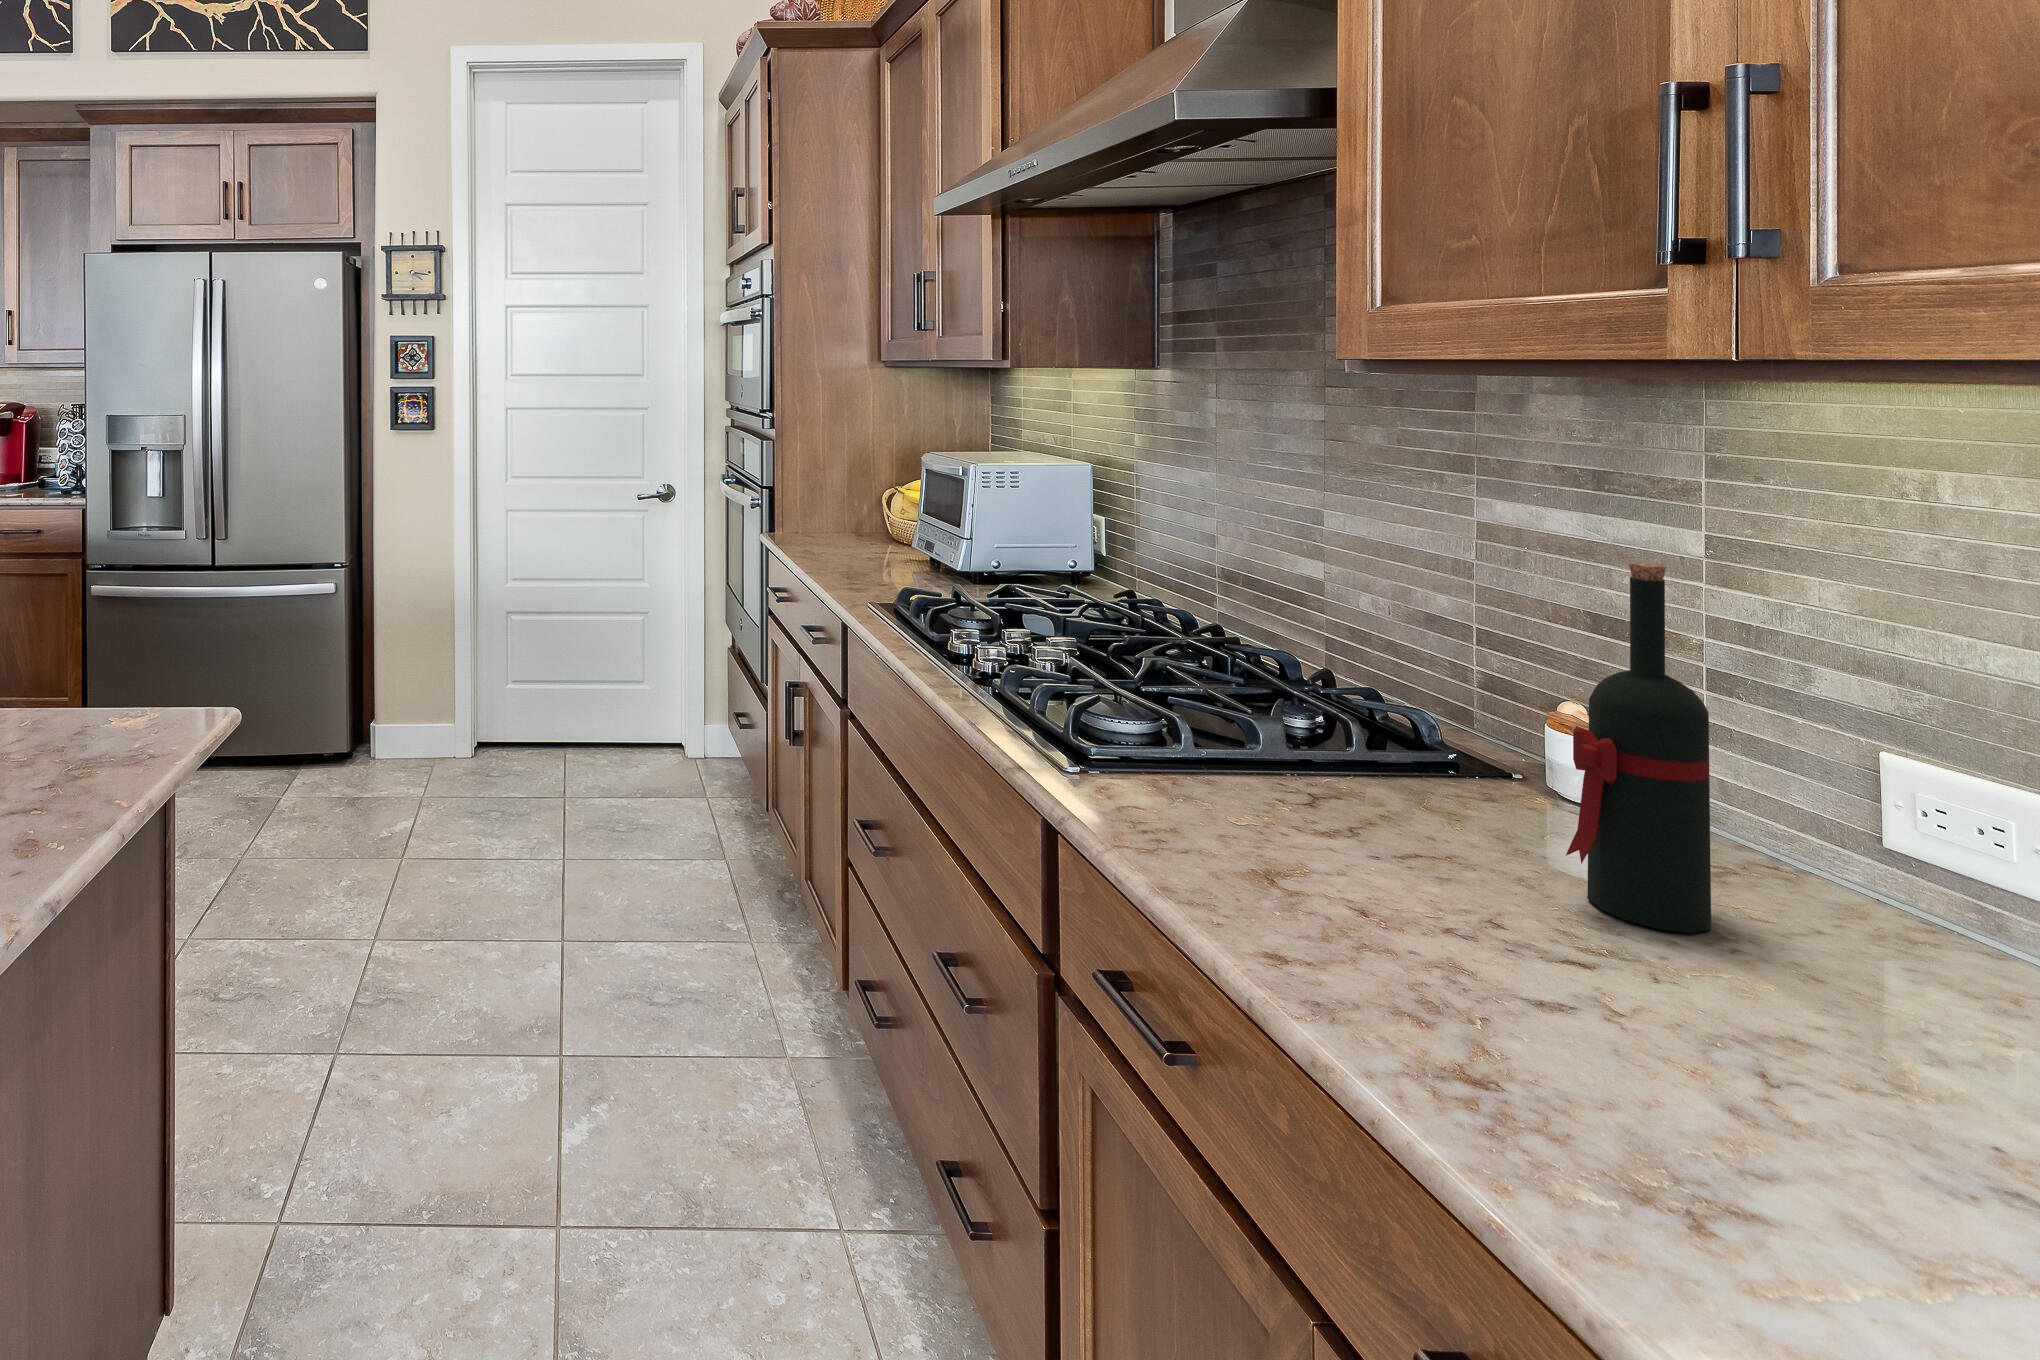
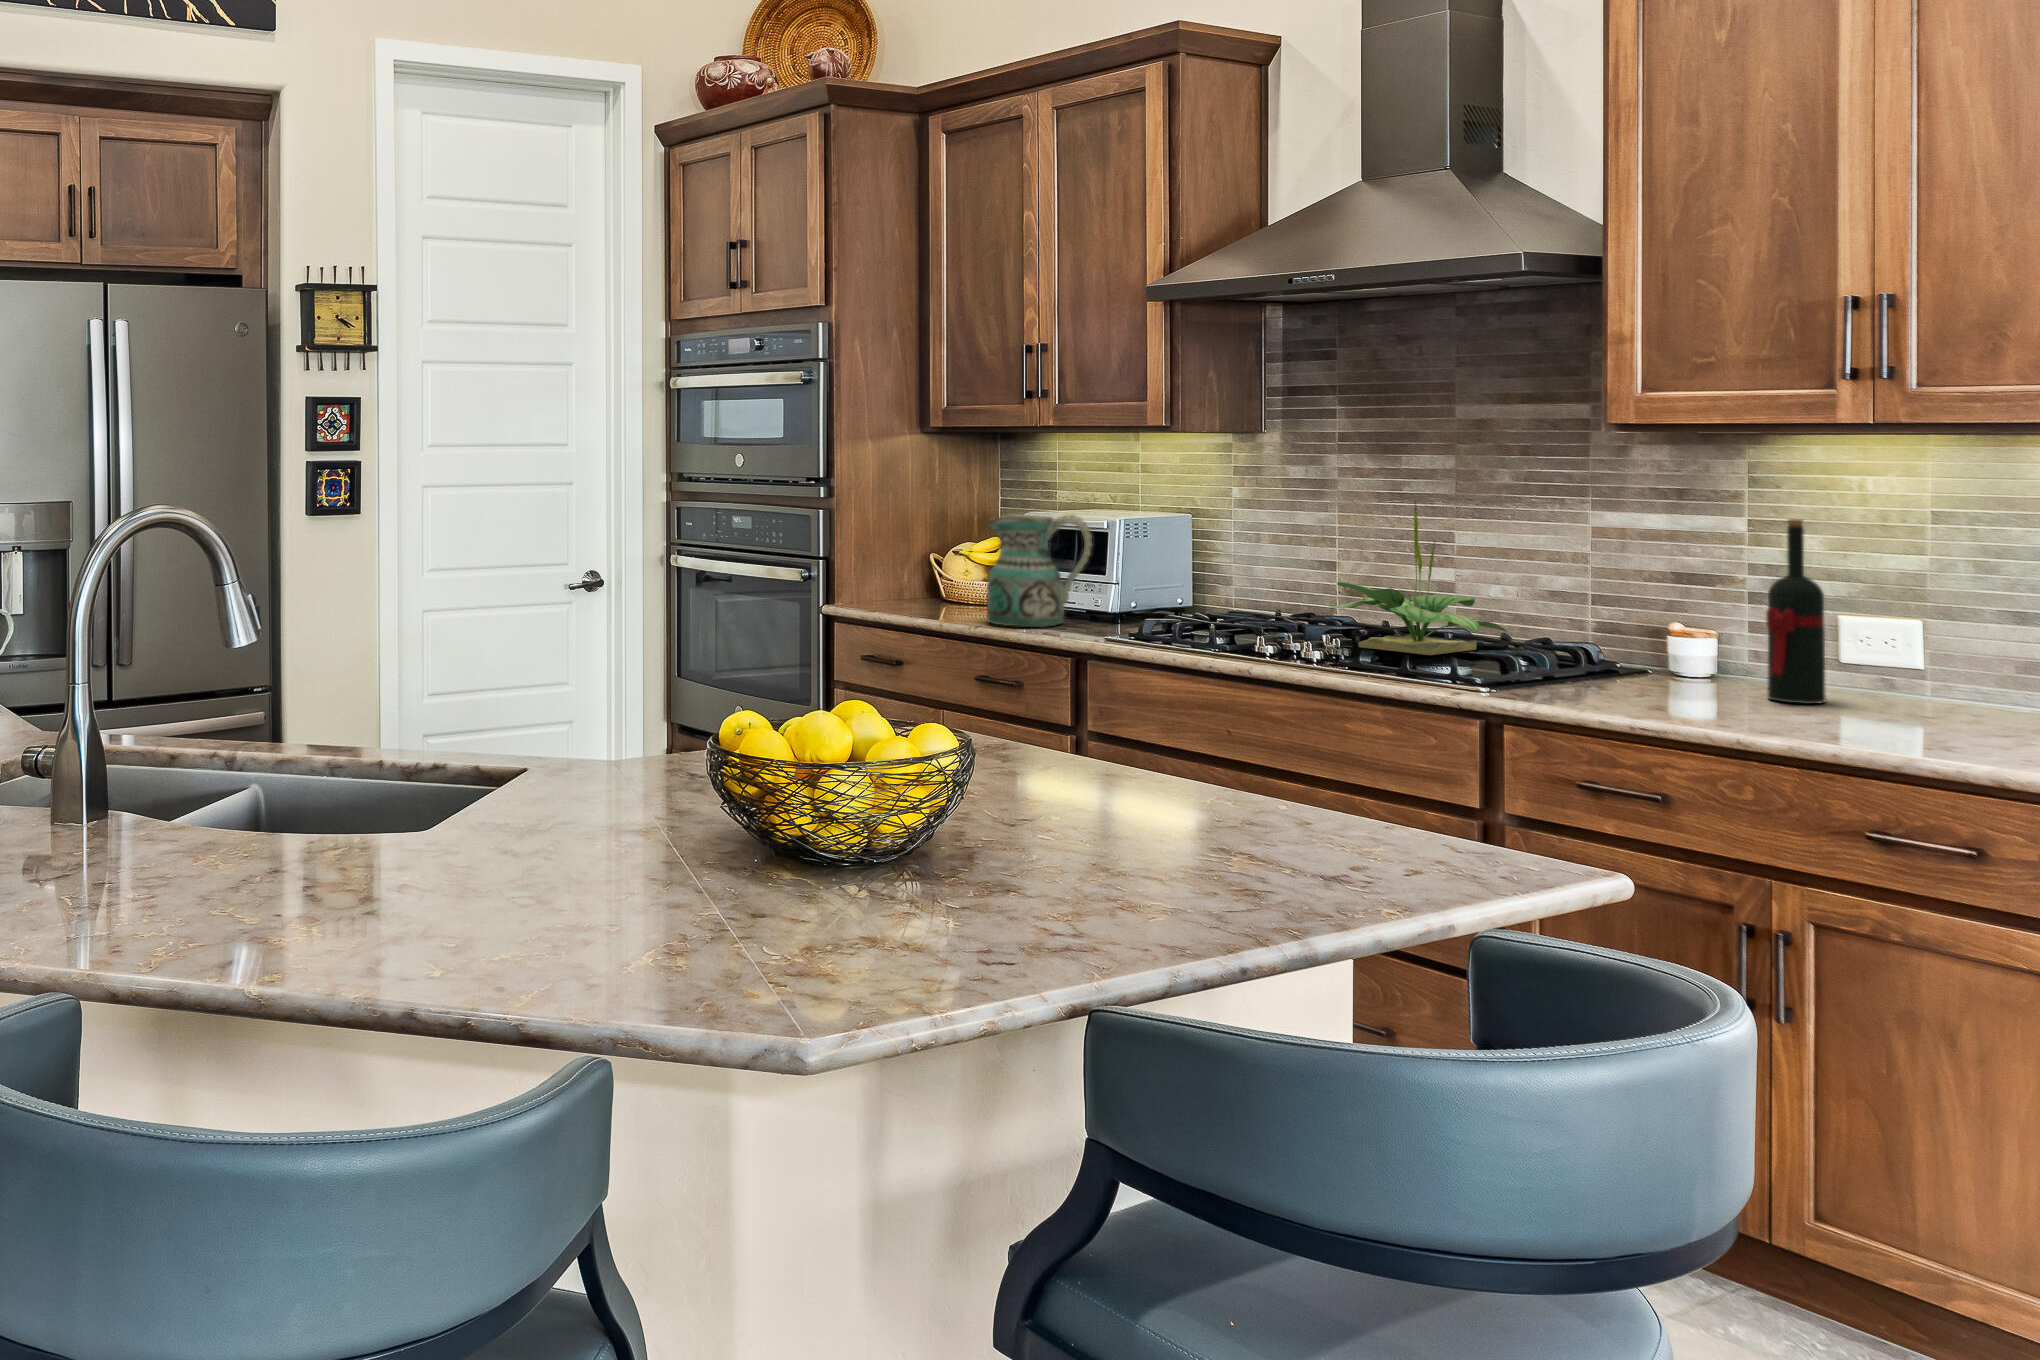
ceramic pitcher: none [811,455,911,579] -> present [987,514,1092,627]
potted plant: none [1068,468,1353,686] -> present [1329,500,1508,655]

